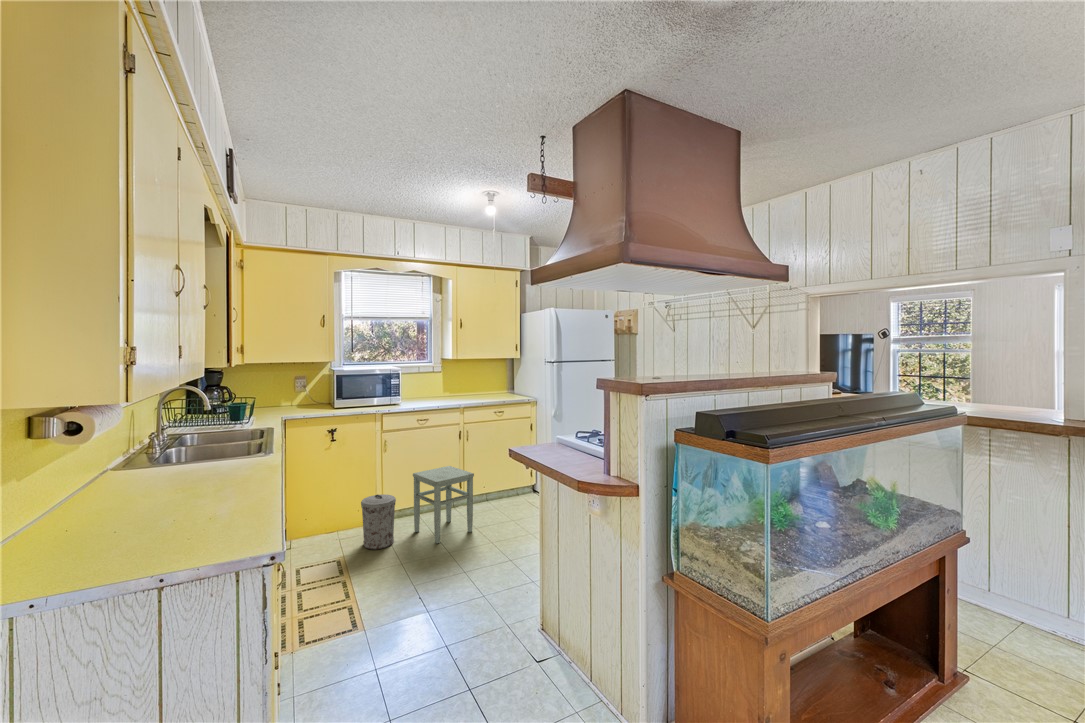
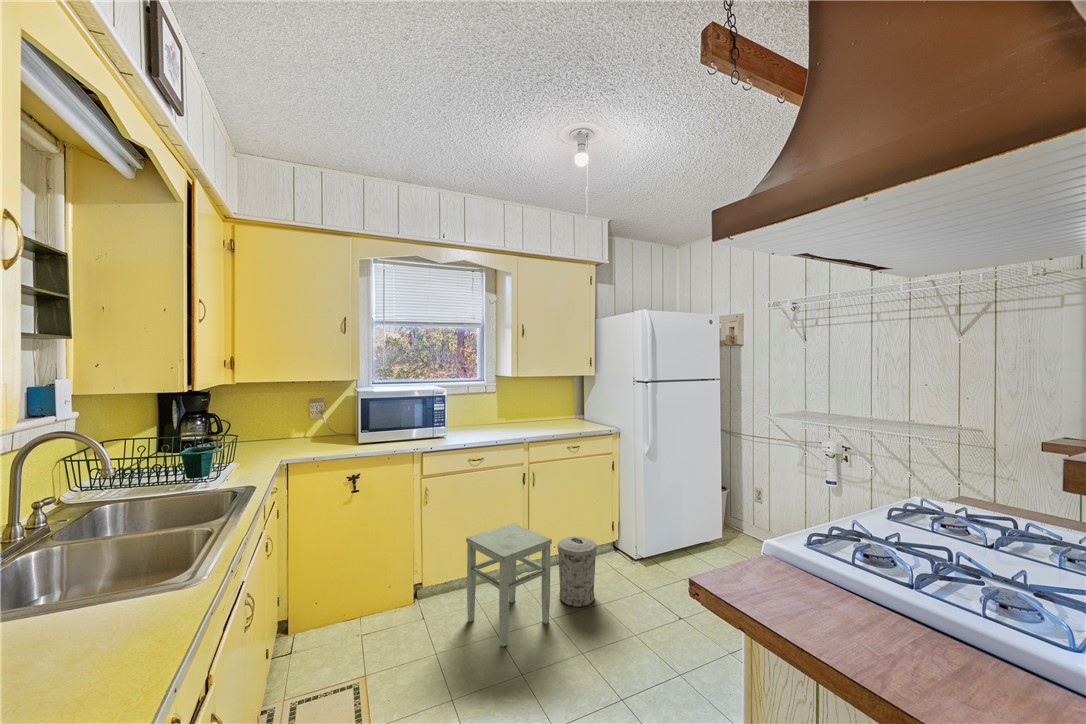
trash can: present [361,494,396,549] -> present [557,537,597,607]

